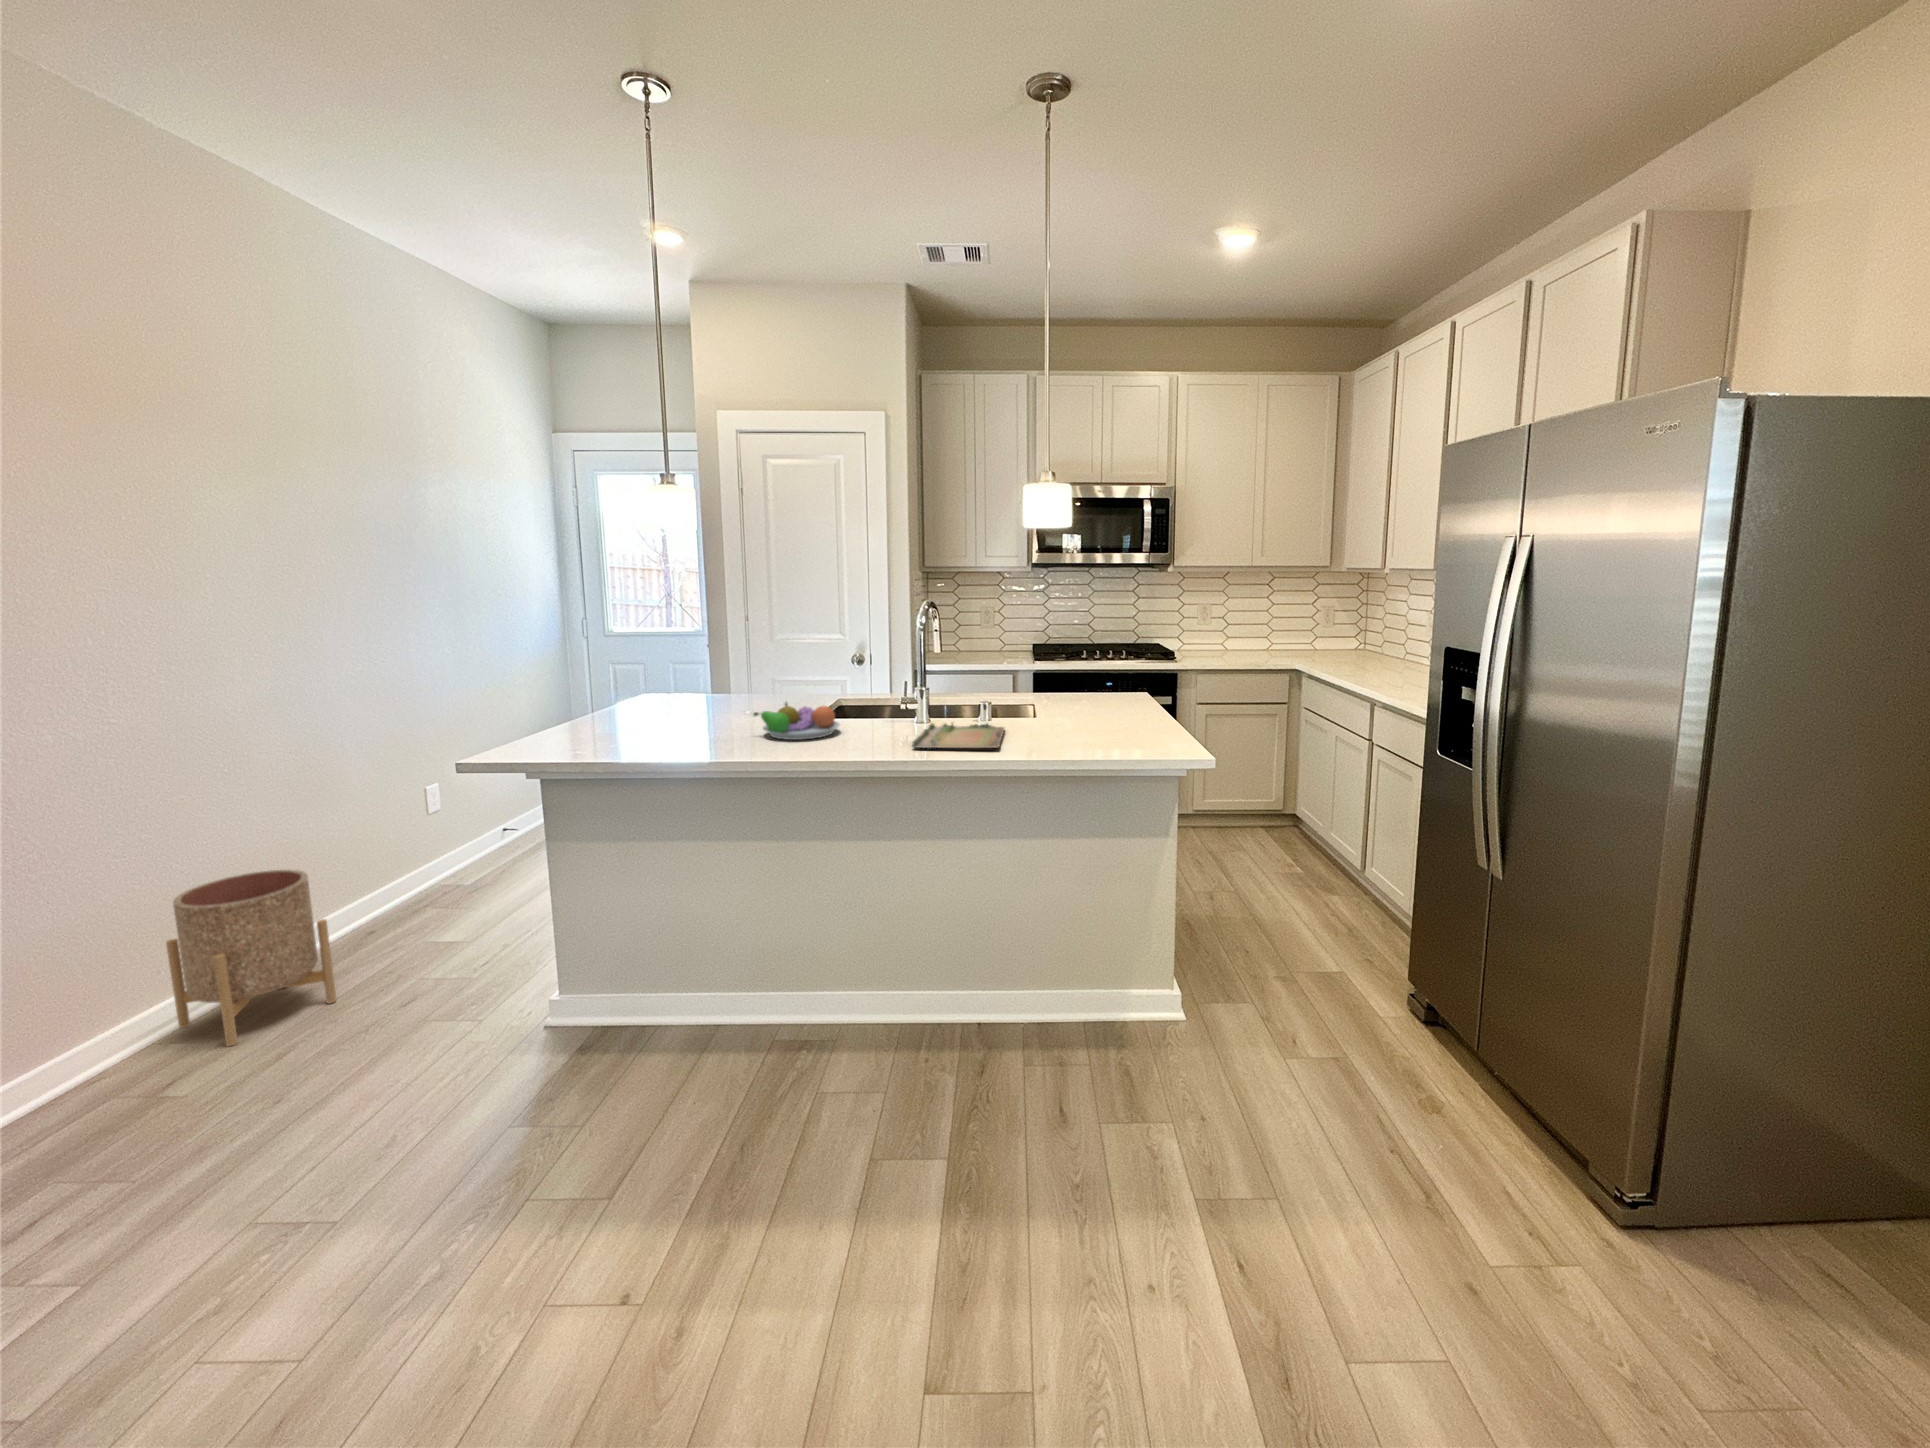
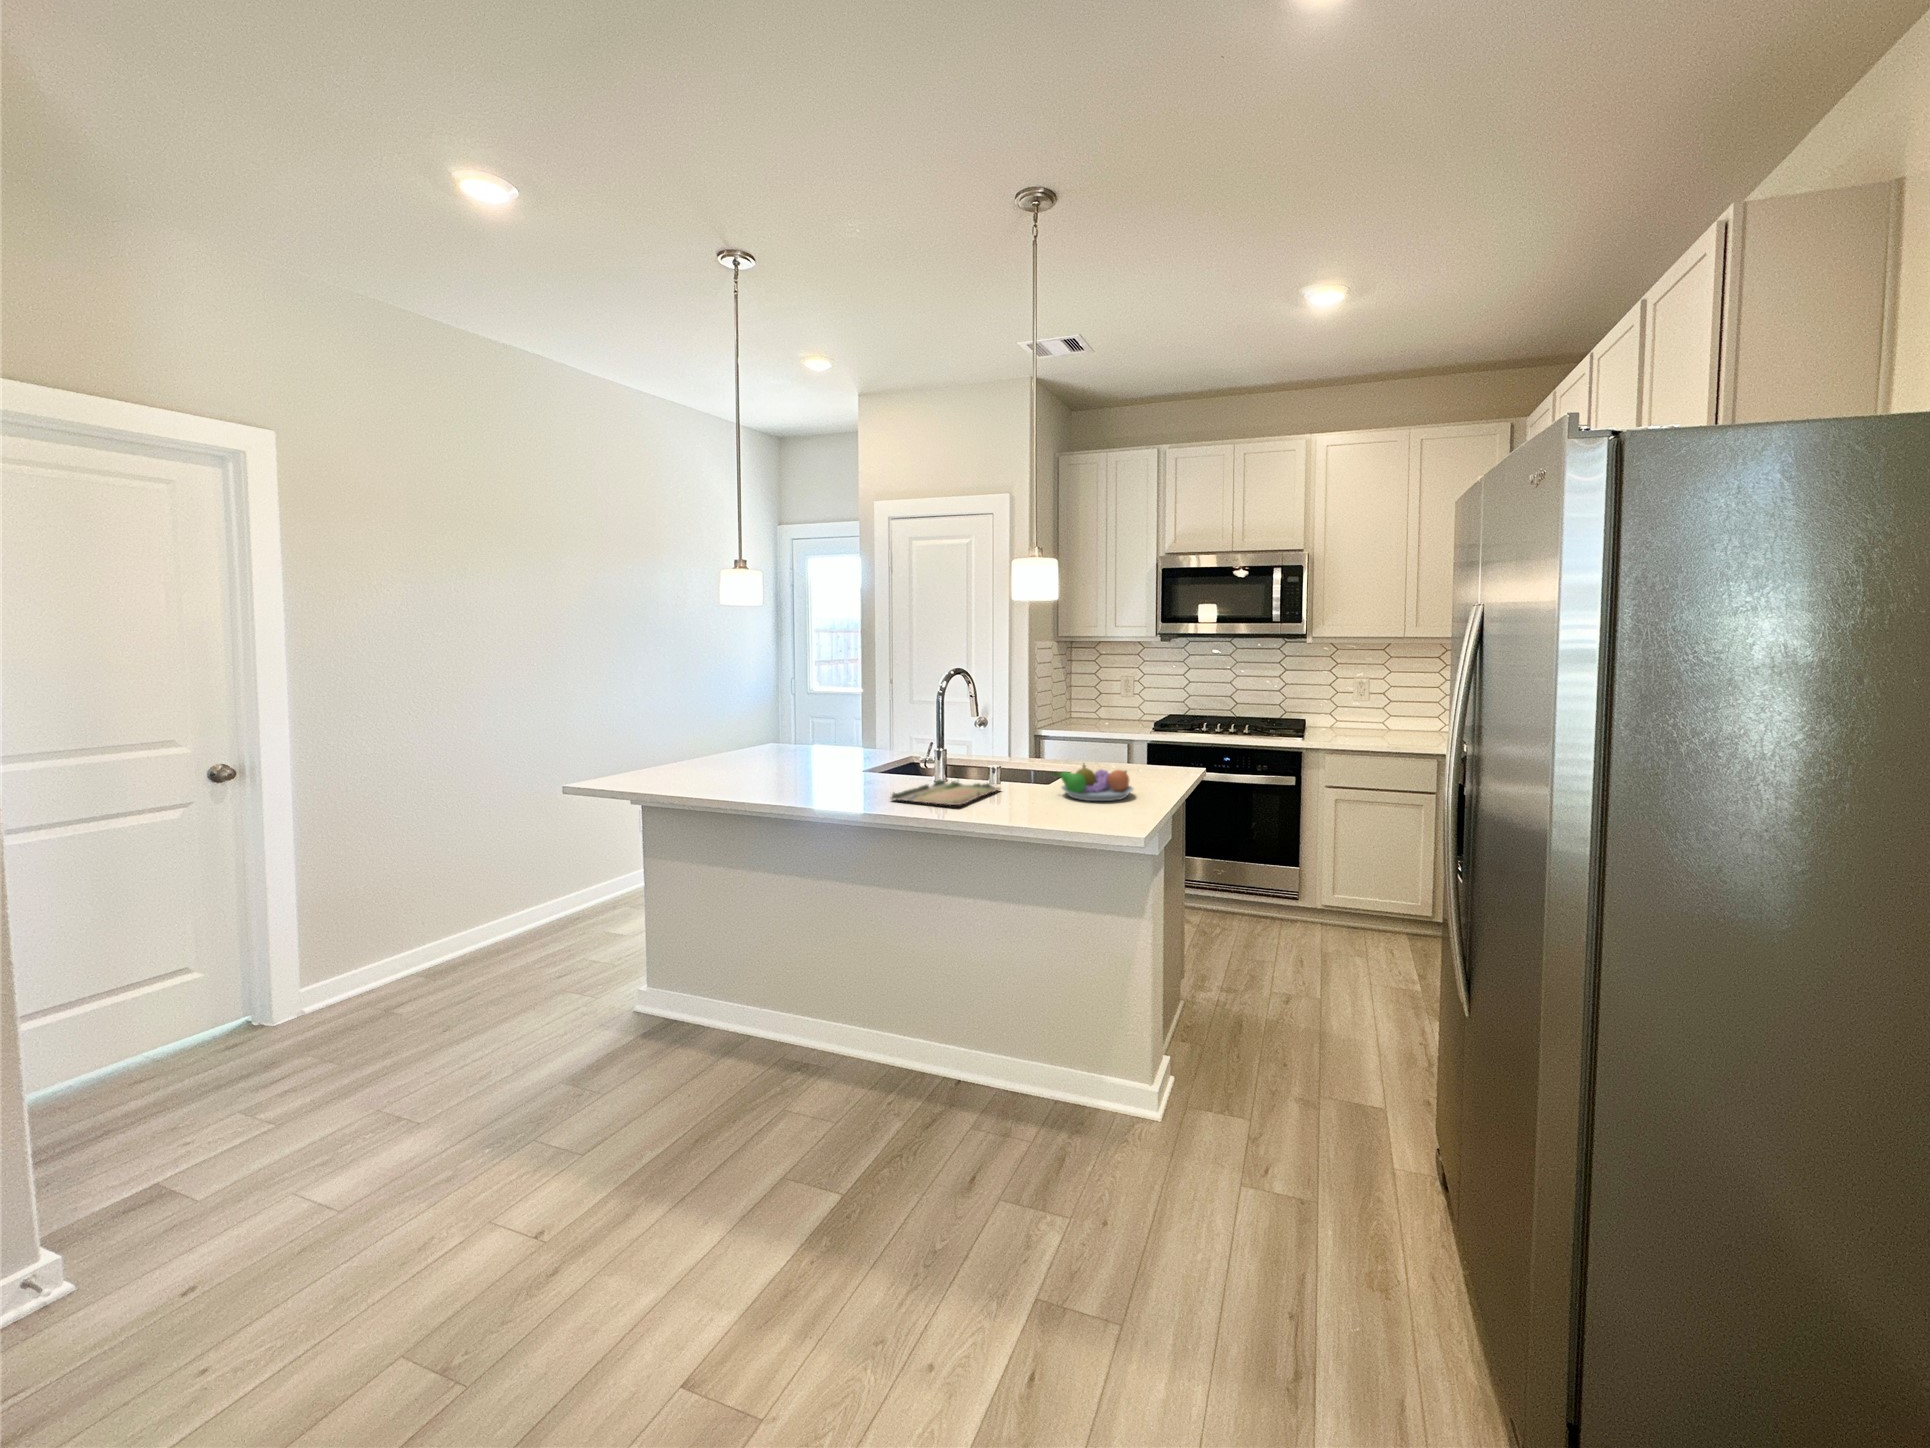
fruit bowl: present [753,703,840,740] -> present [1054,763,1133,801]
planter: present [166,870,337,1046] -> none [434,857,530,983]

